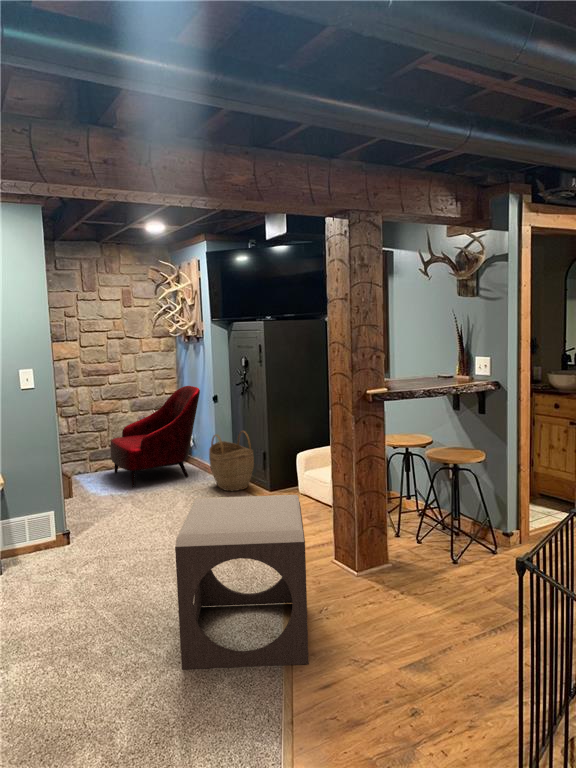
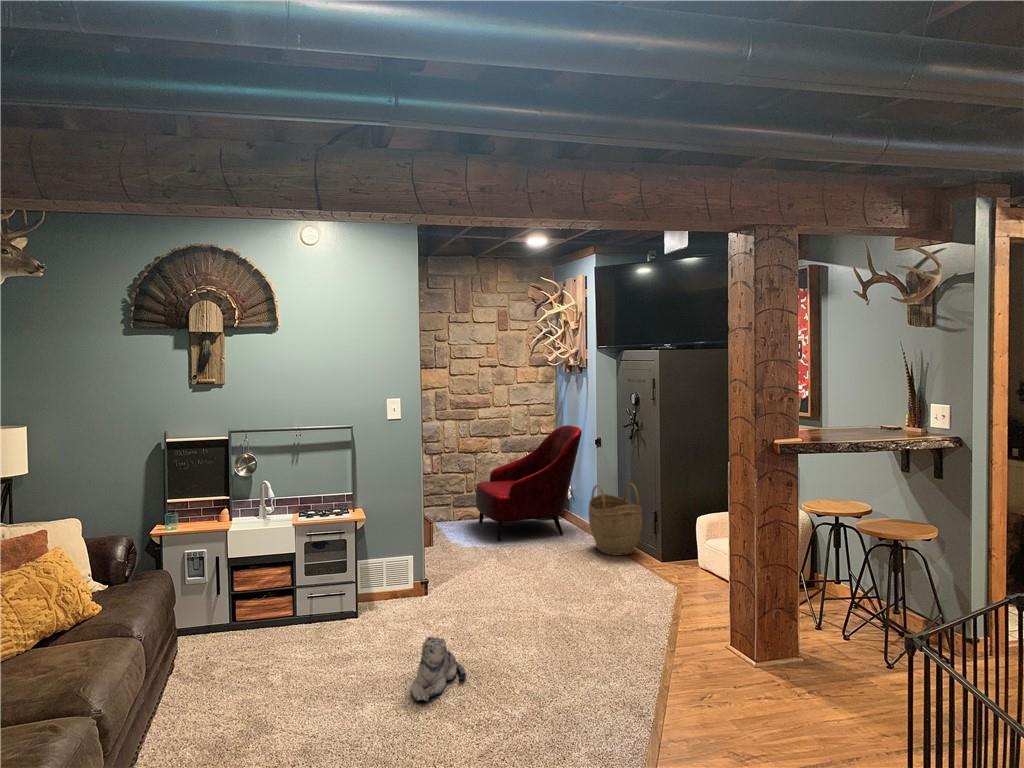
footstool: present [175,495,309,669] -> none [536,550,683,750]
plush toy: none [57,591,111,655] -> present [411,637,466,702]

